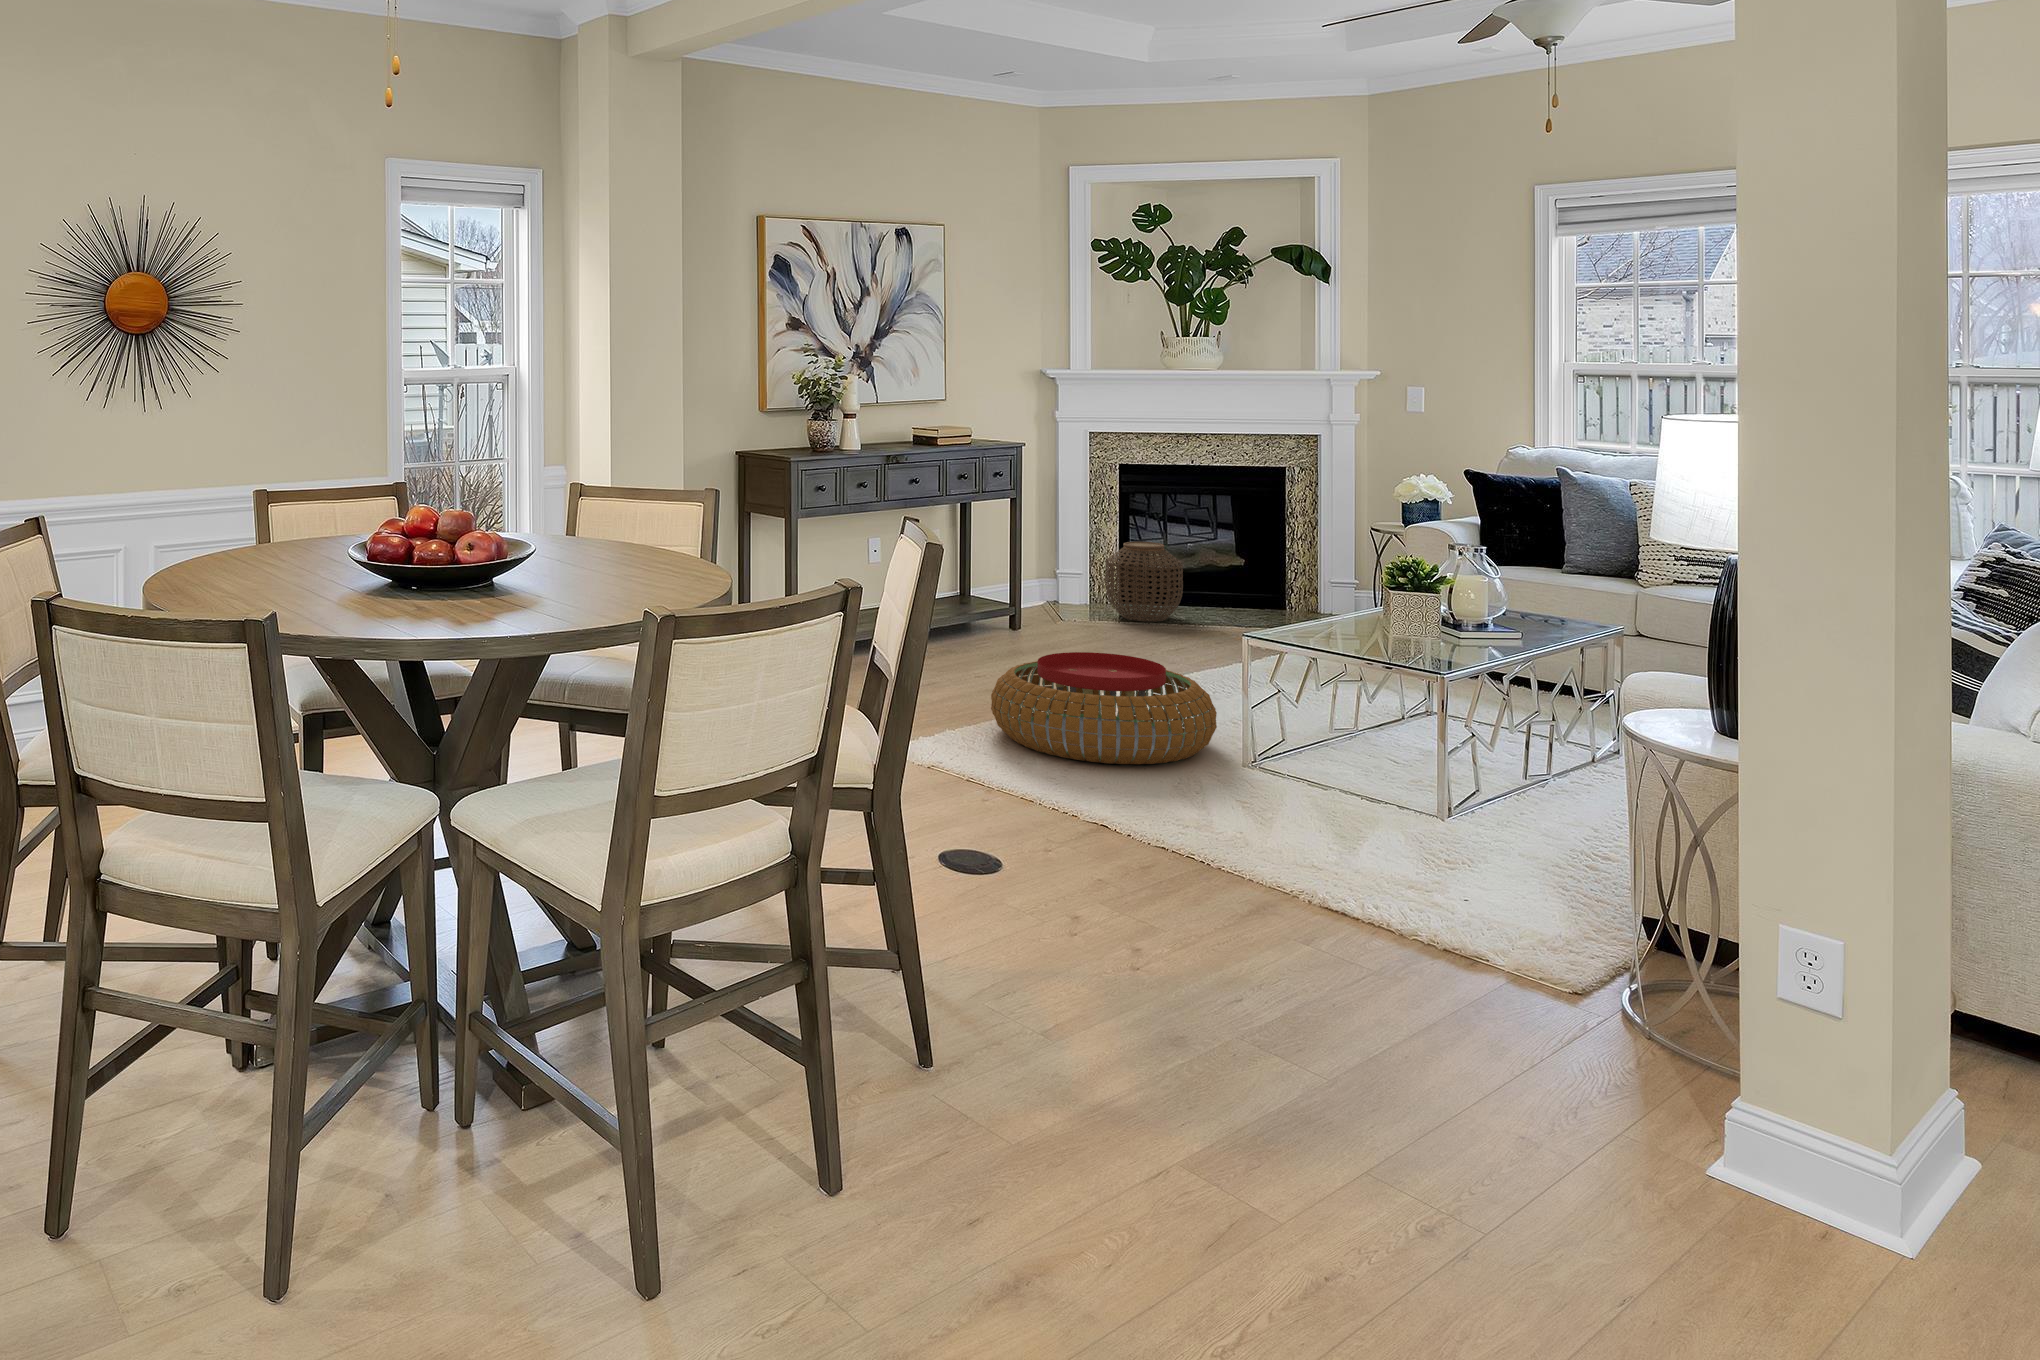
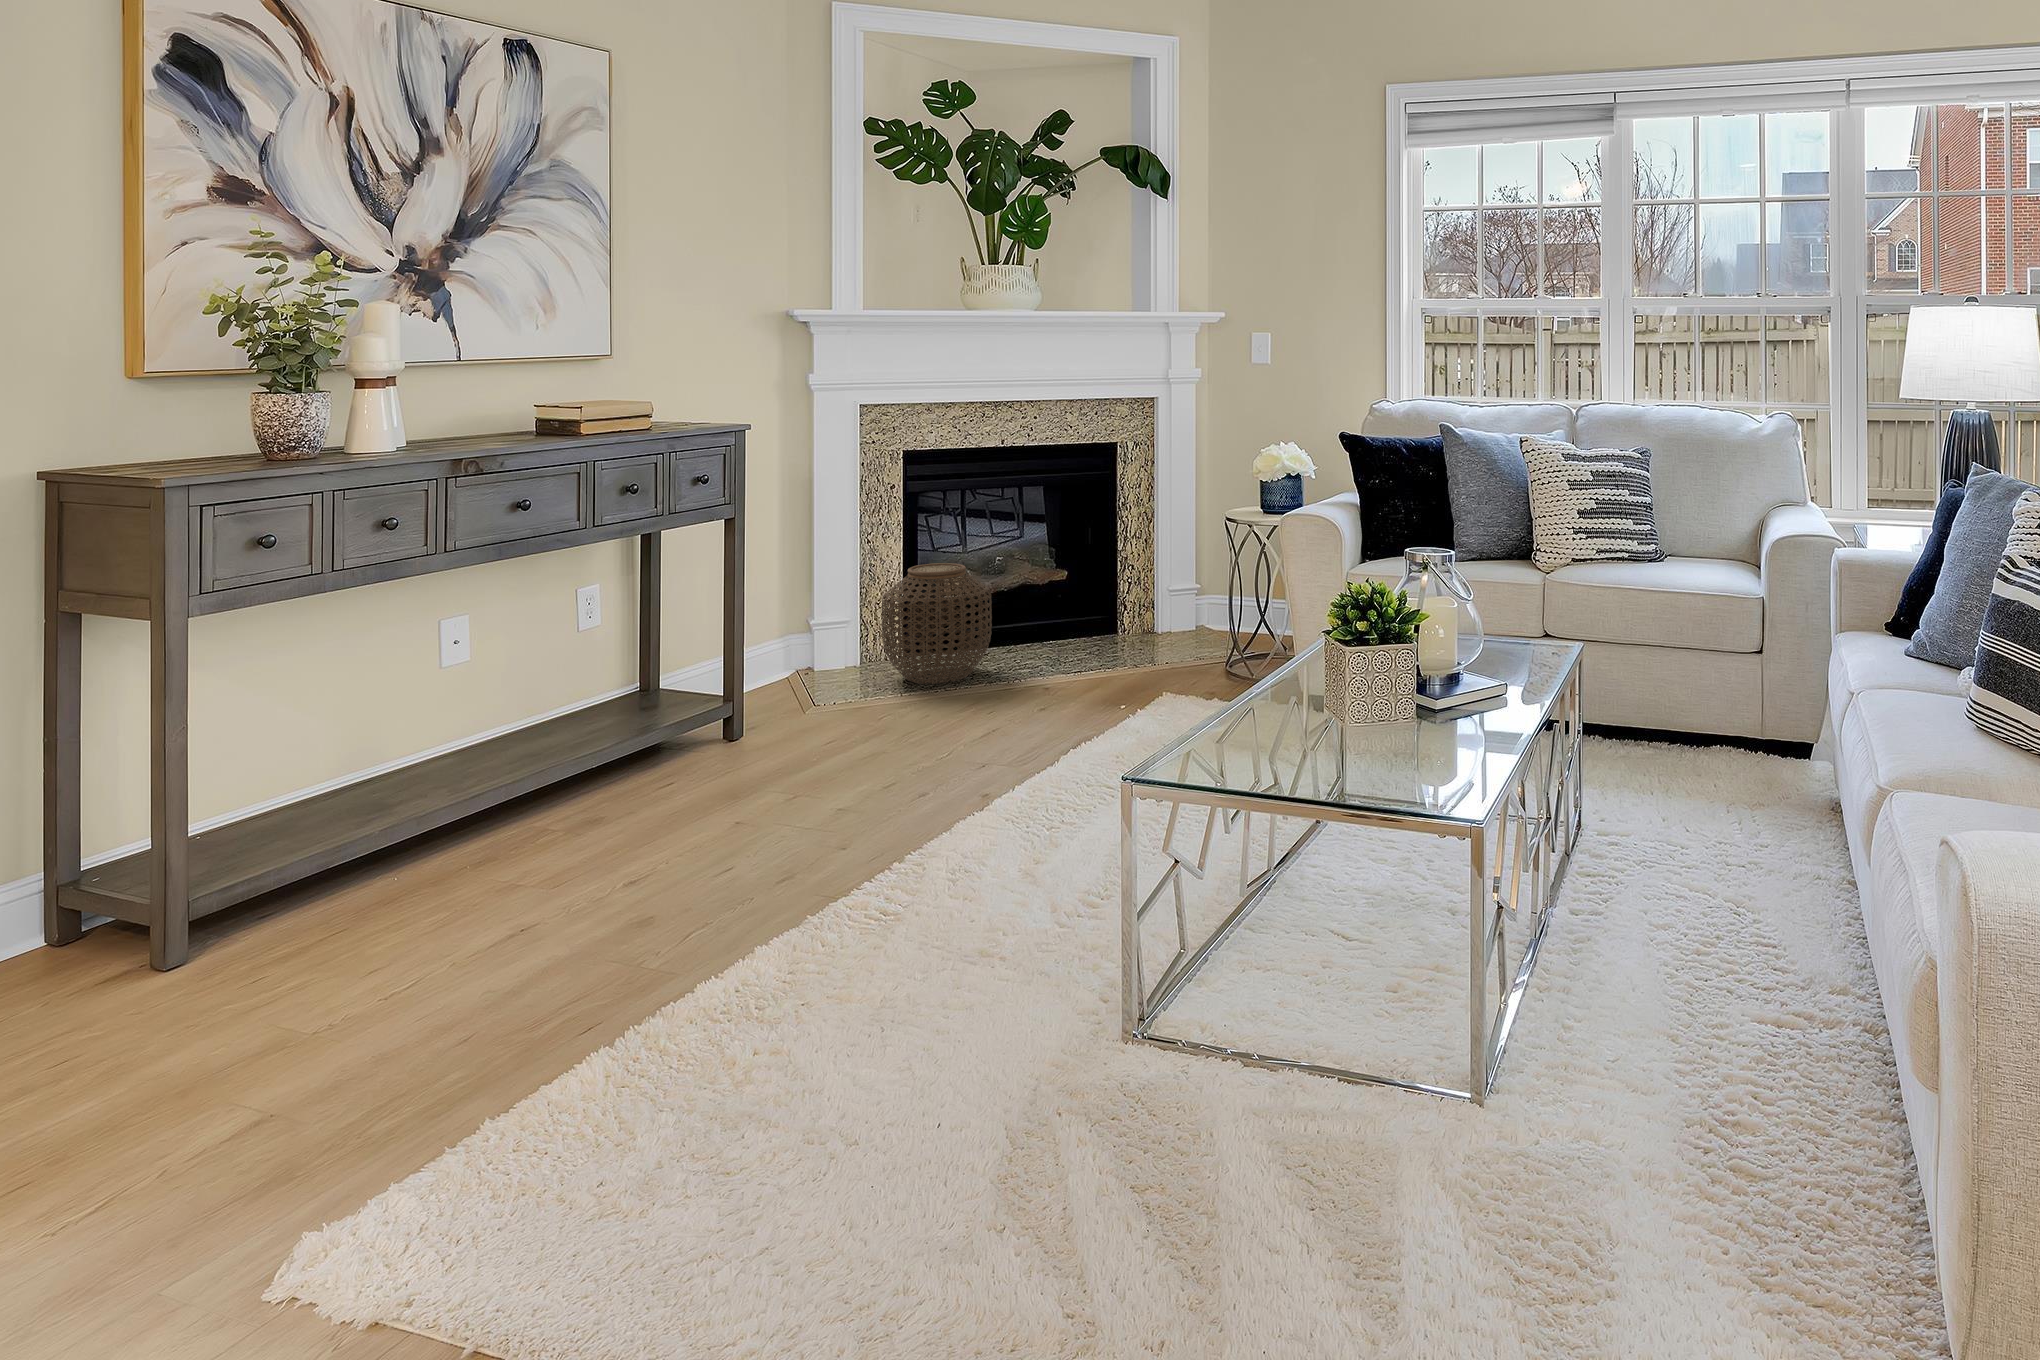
pouf: present [991,652,1217,764] -> none [614,835,1086,1150]

